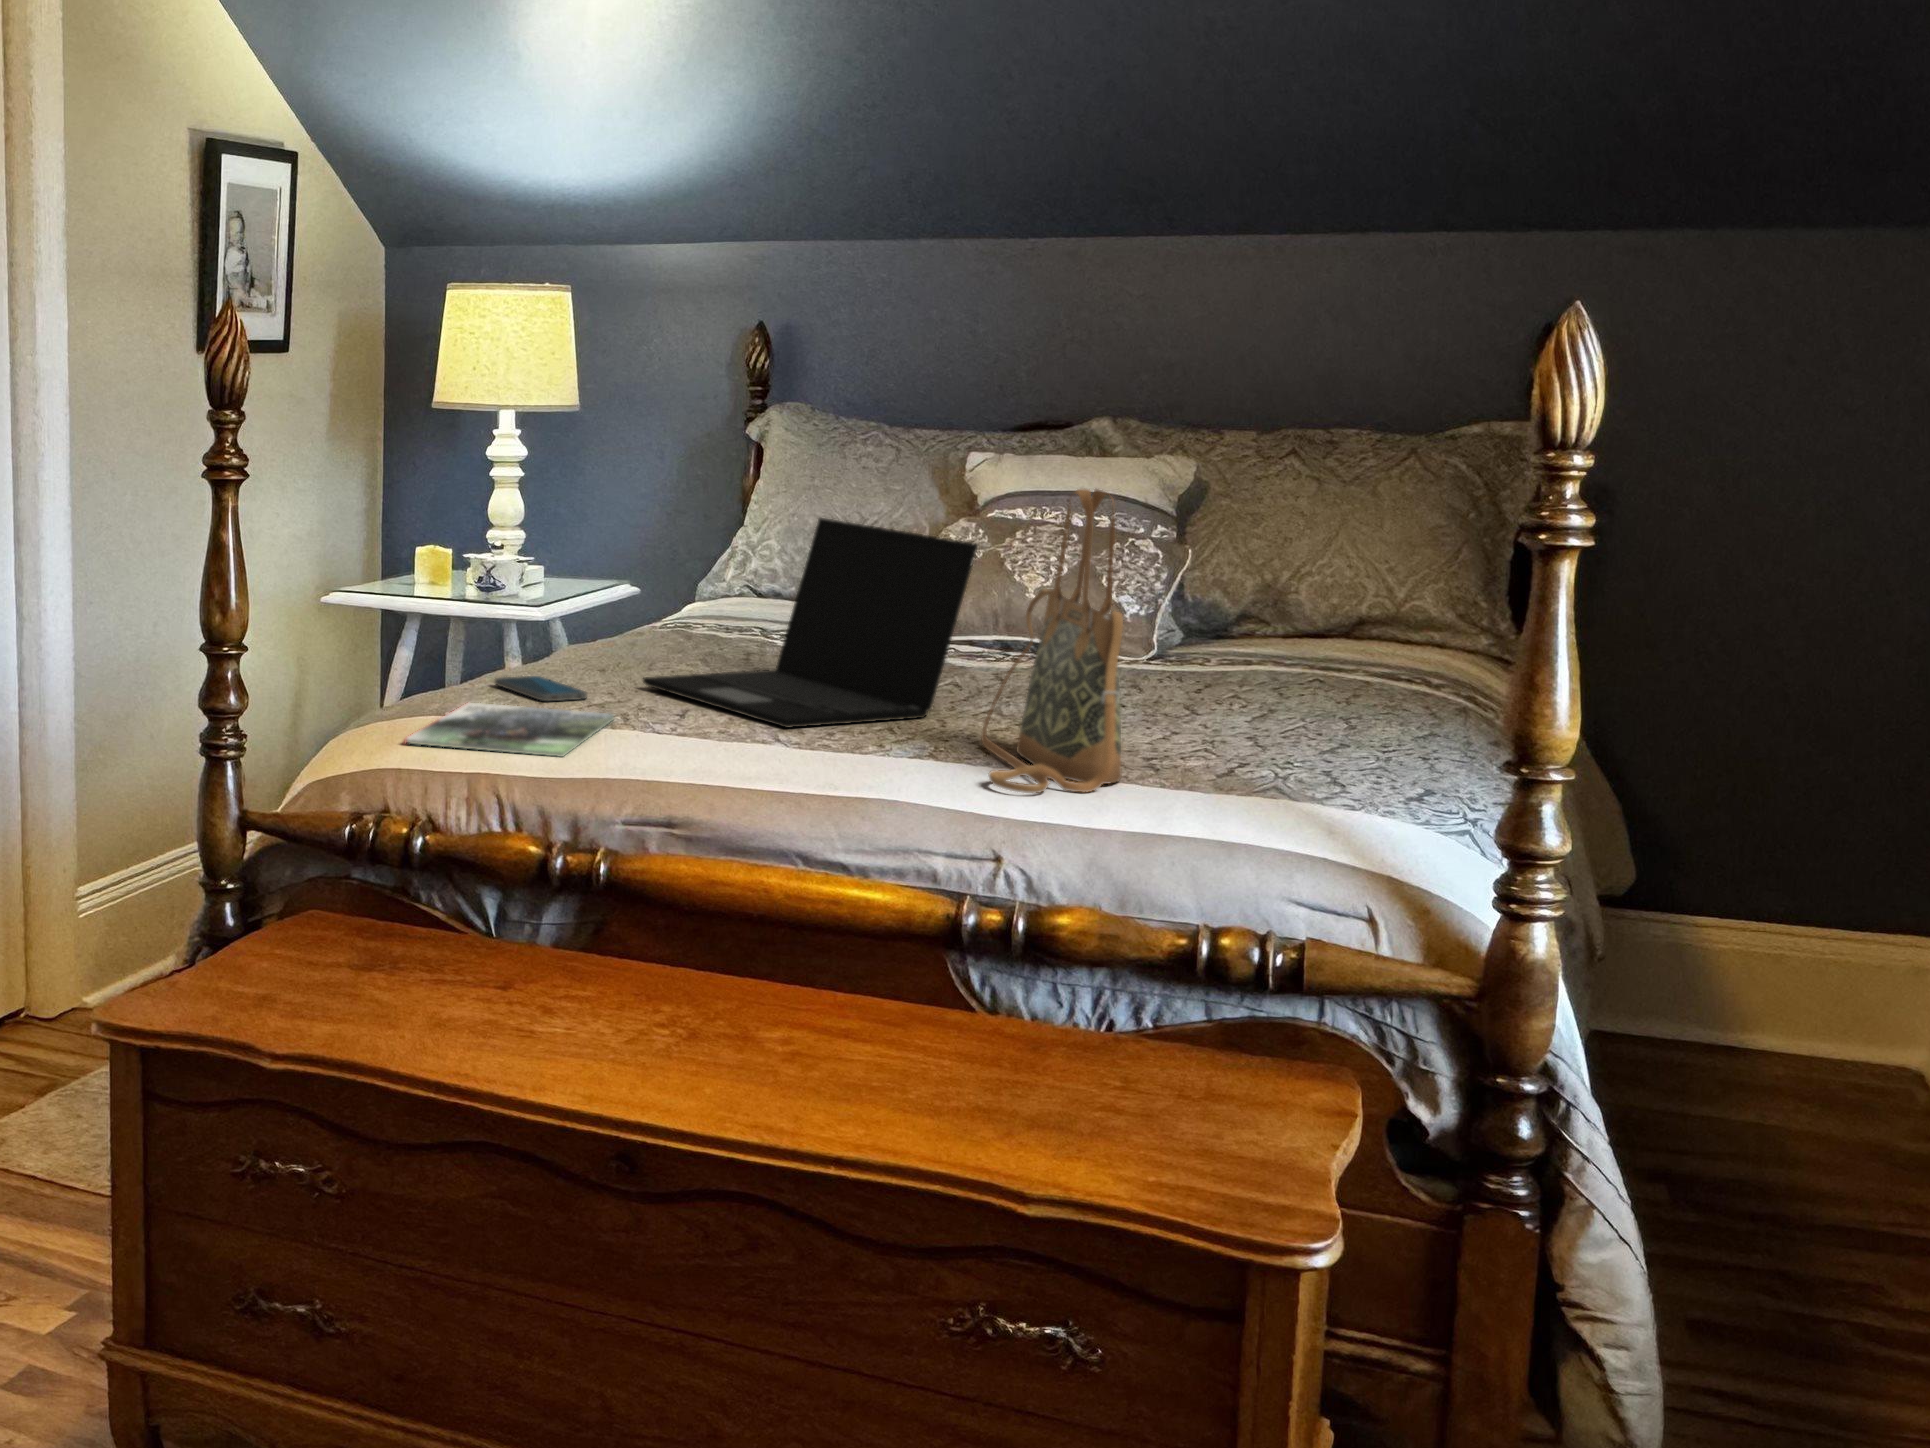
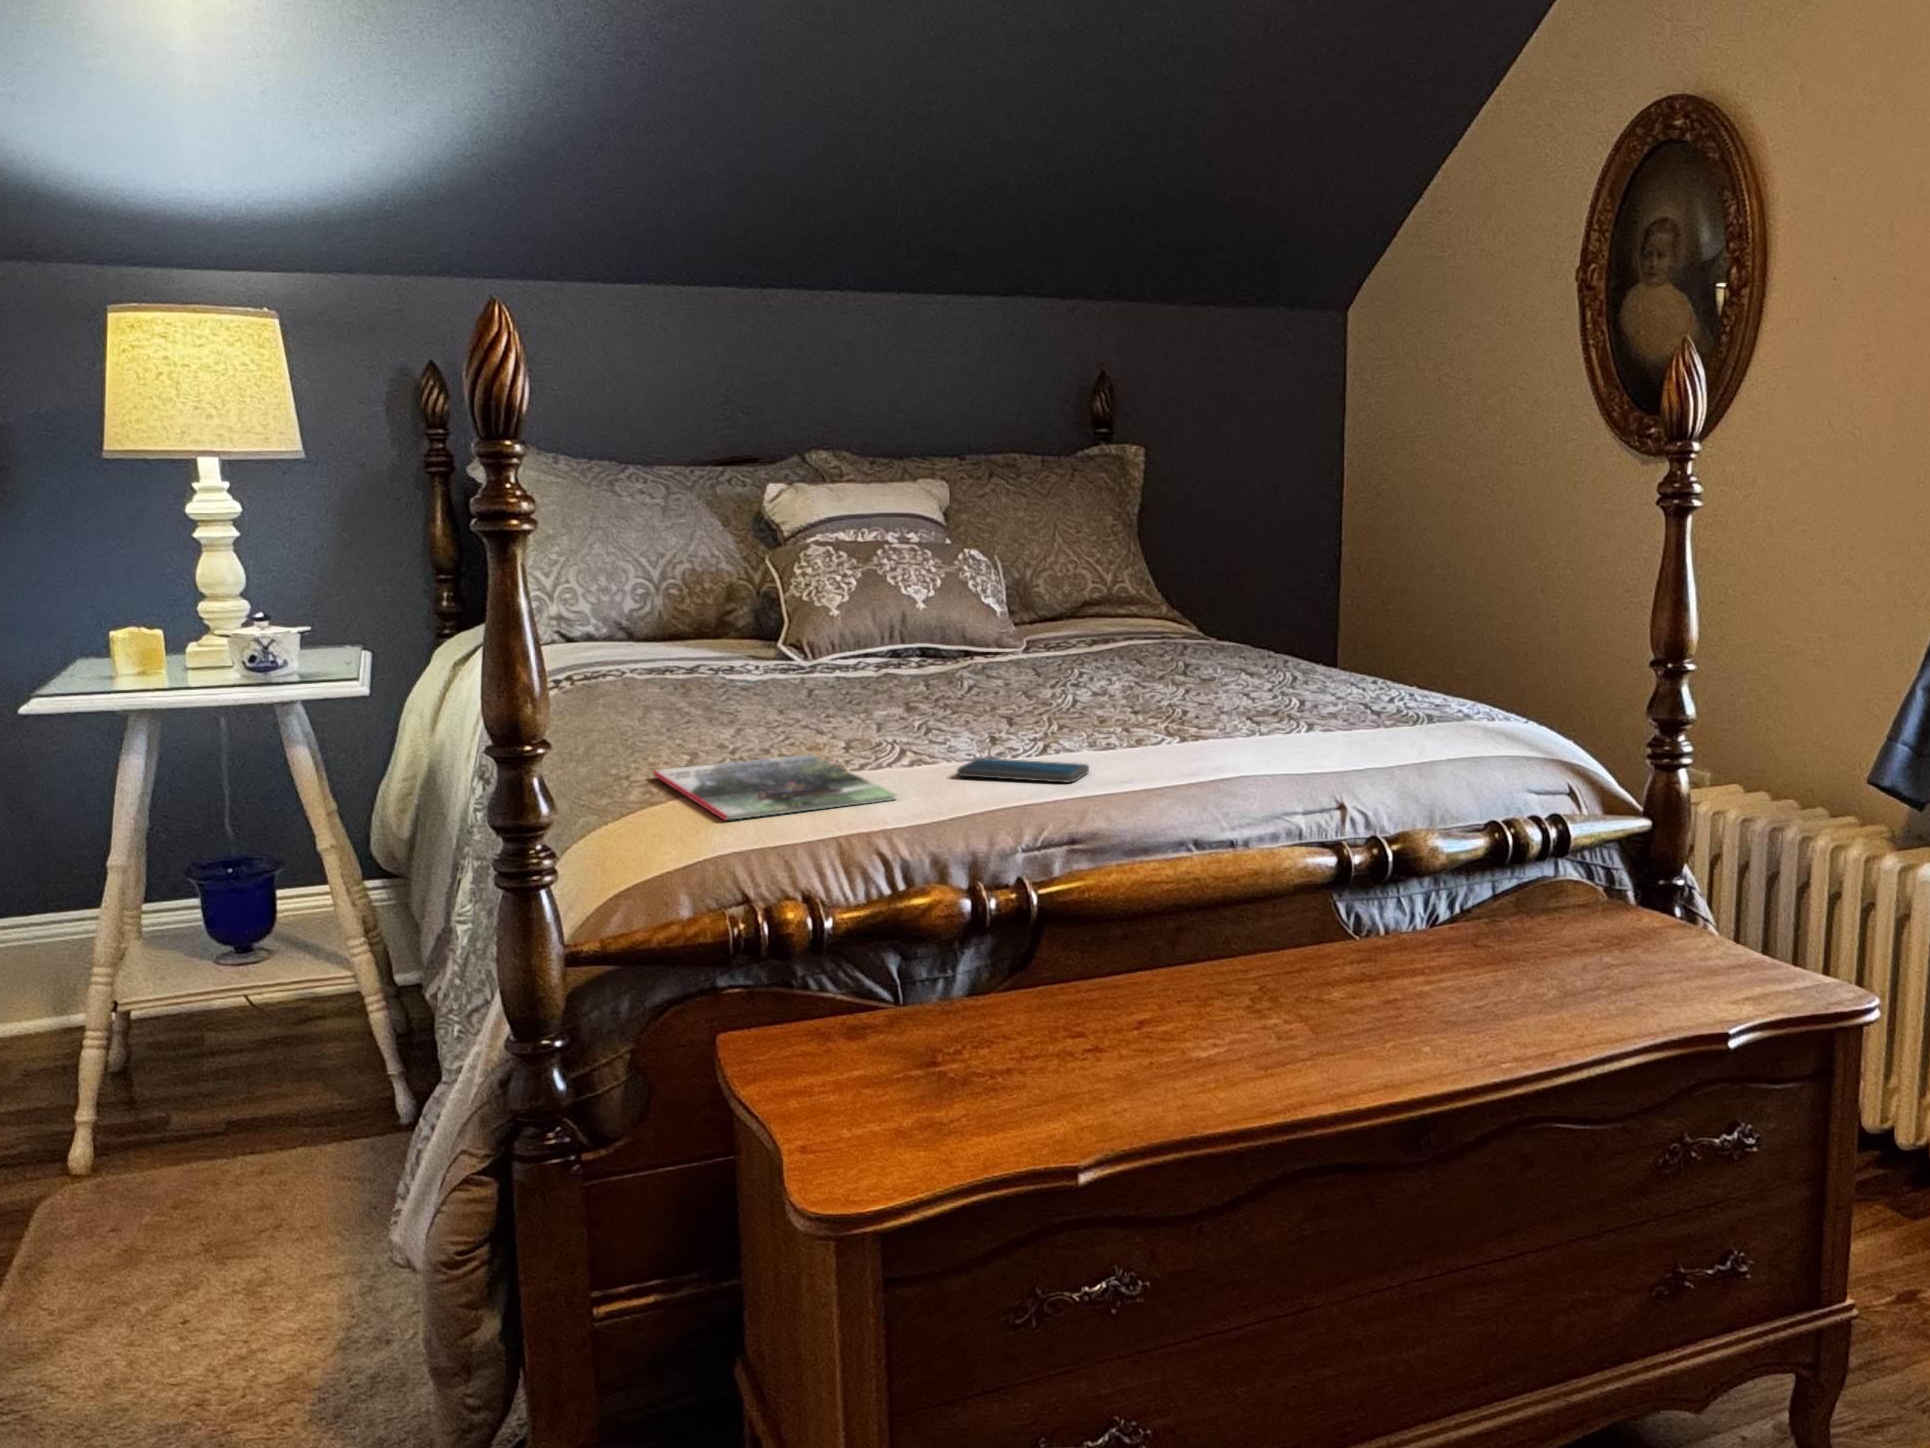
handbag: present [981,489,1123,793] -> none [1125,488,1327,750]
laptop: present [643,518,978,728] -> none [731,545,1036,739]
smartphone: present [495,676,587,701] -> present [957,758,1089,783]

